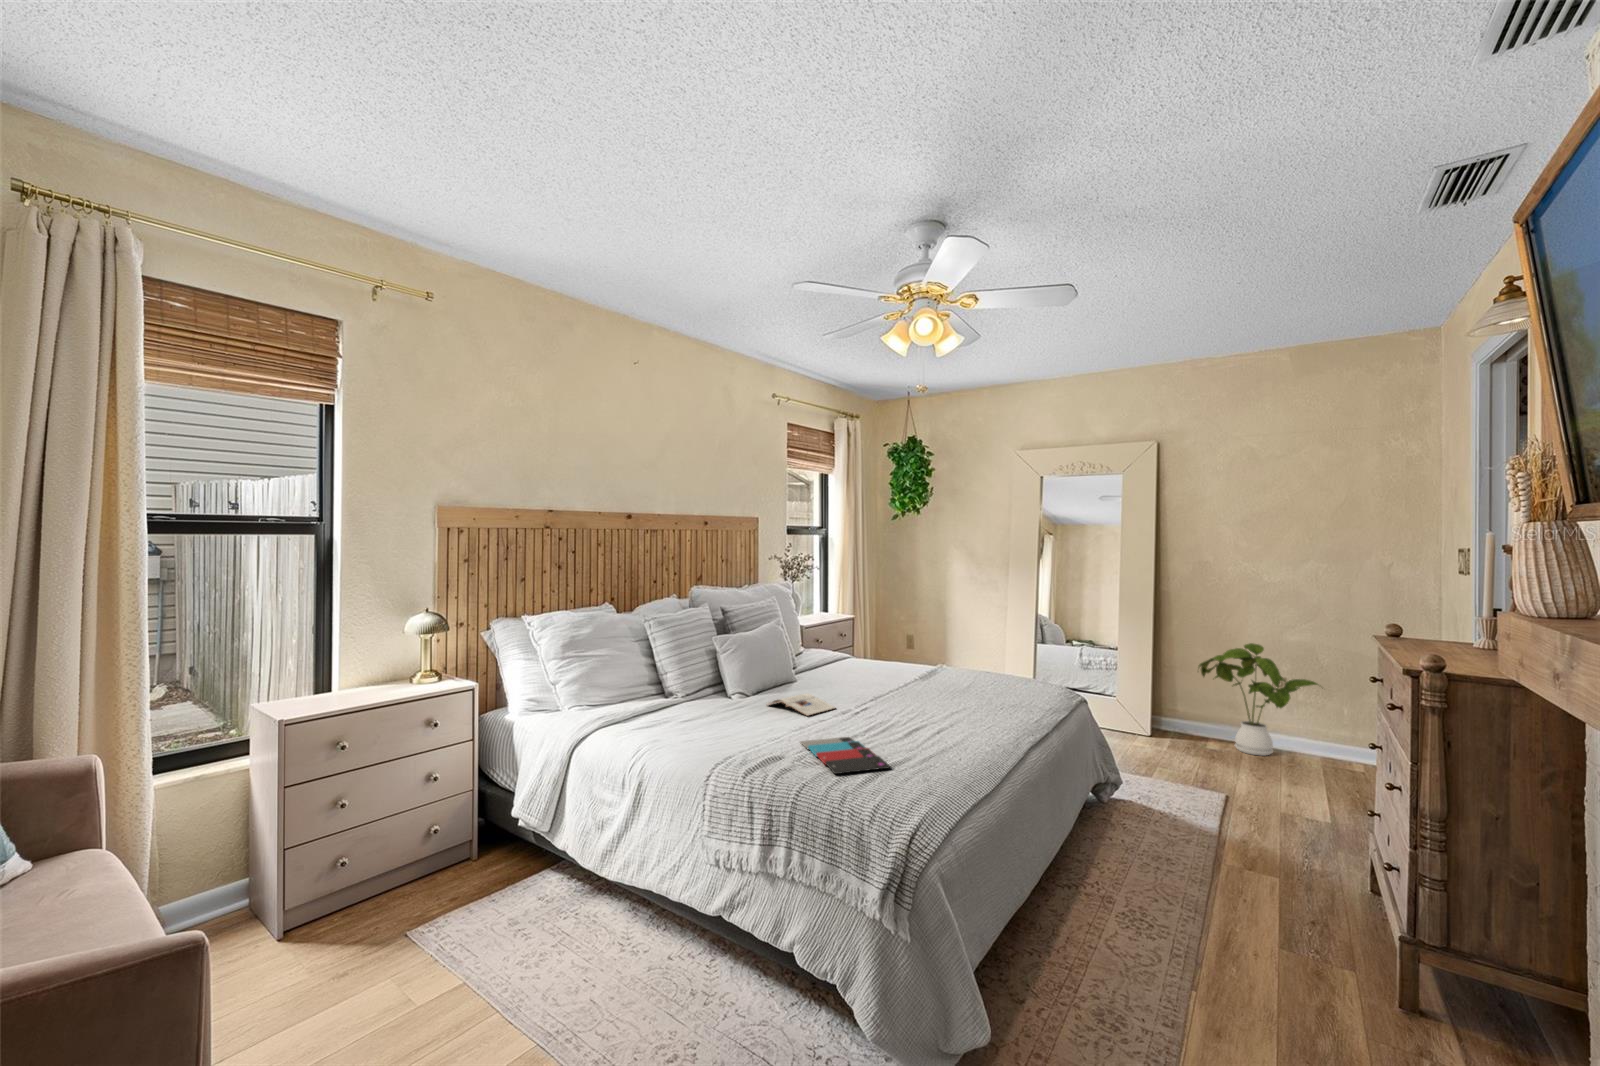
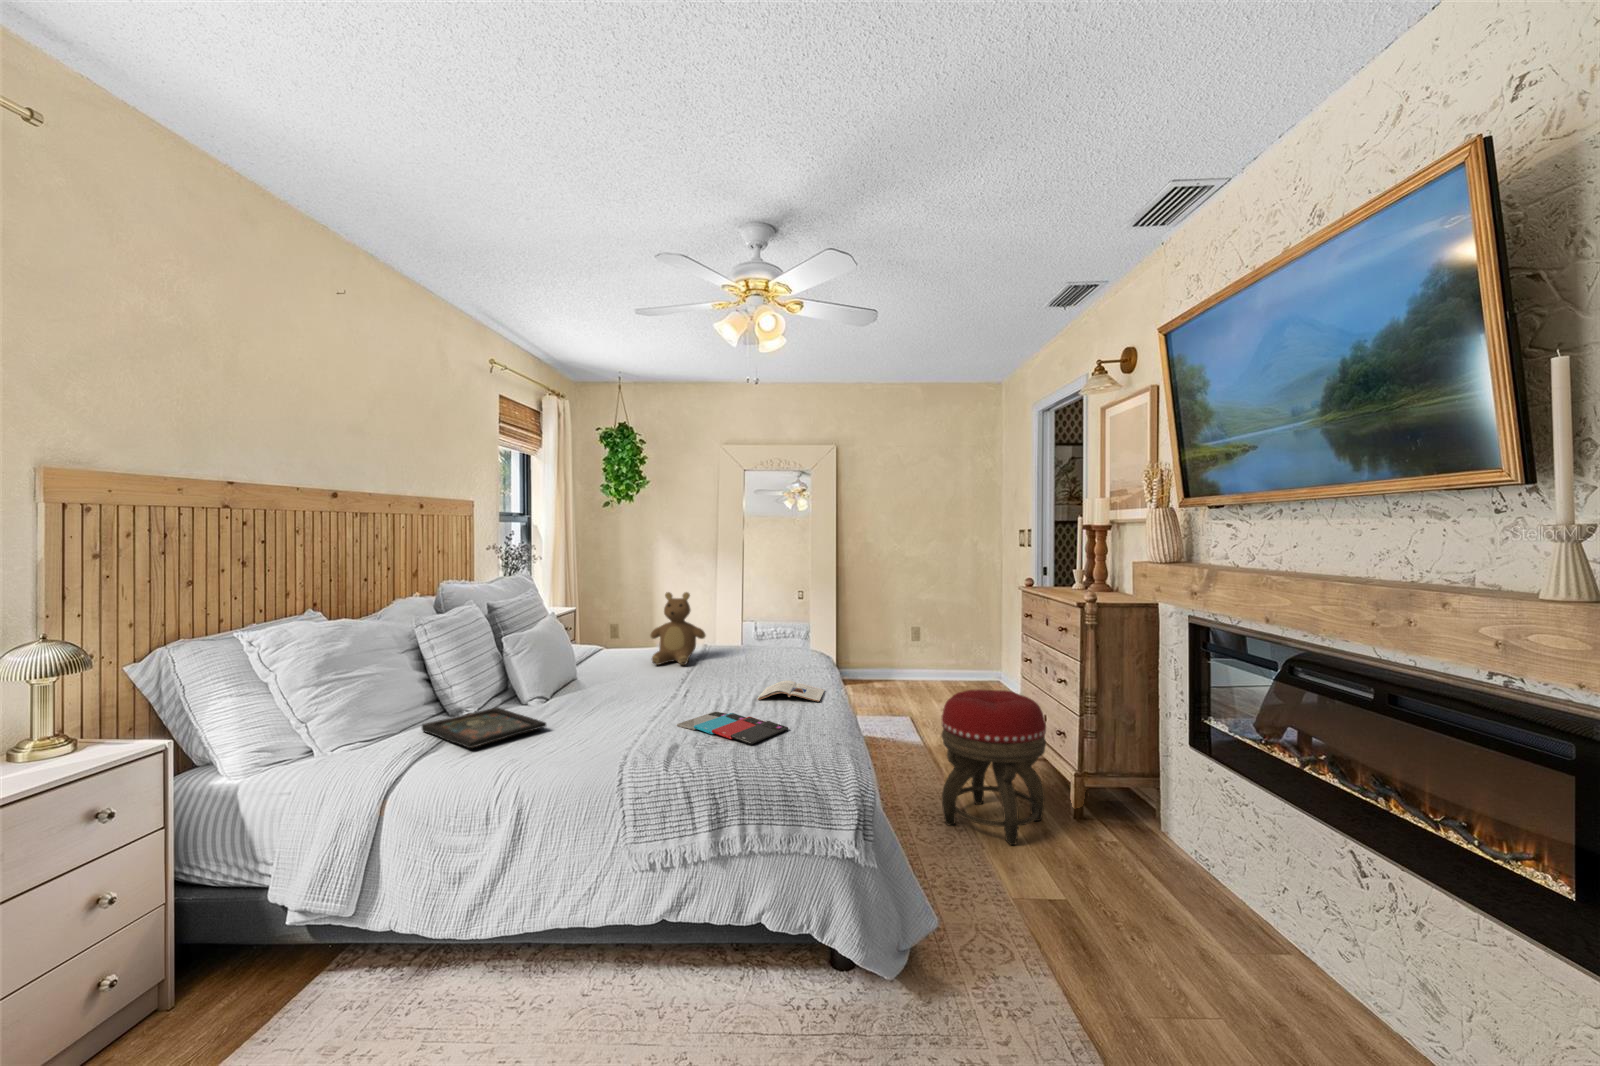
teddy bear: none [856,612,914,688] -> present [650,592,706,665]
house plant: present [1198,643,1318,756] -> none [868,597,946,681]
magazine: present [770,693,836,716] -> present [758,681,825,702]
tray: none [627,699,701,727] -> present [422,708,546,748]
footstool: none [1142,775,1306,997] -> present [941,689,1046,845]

